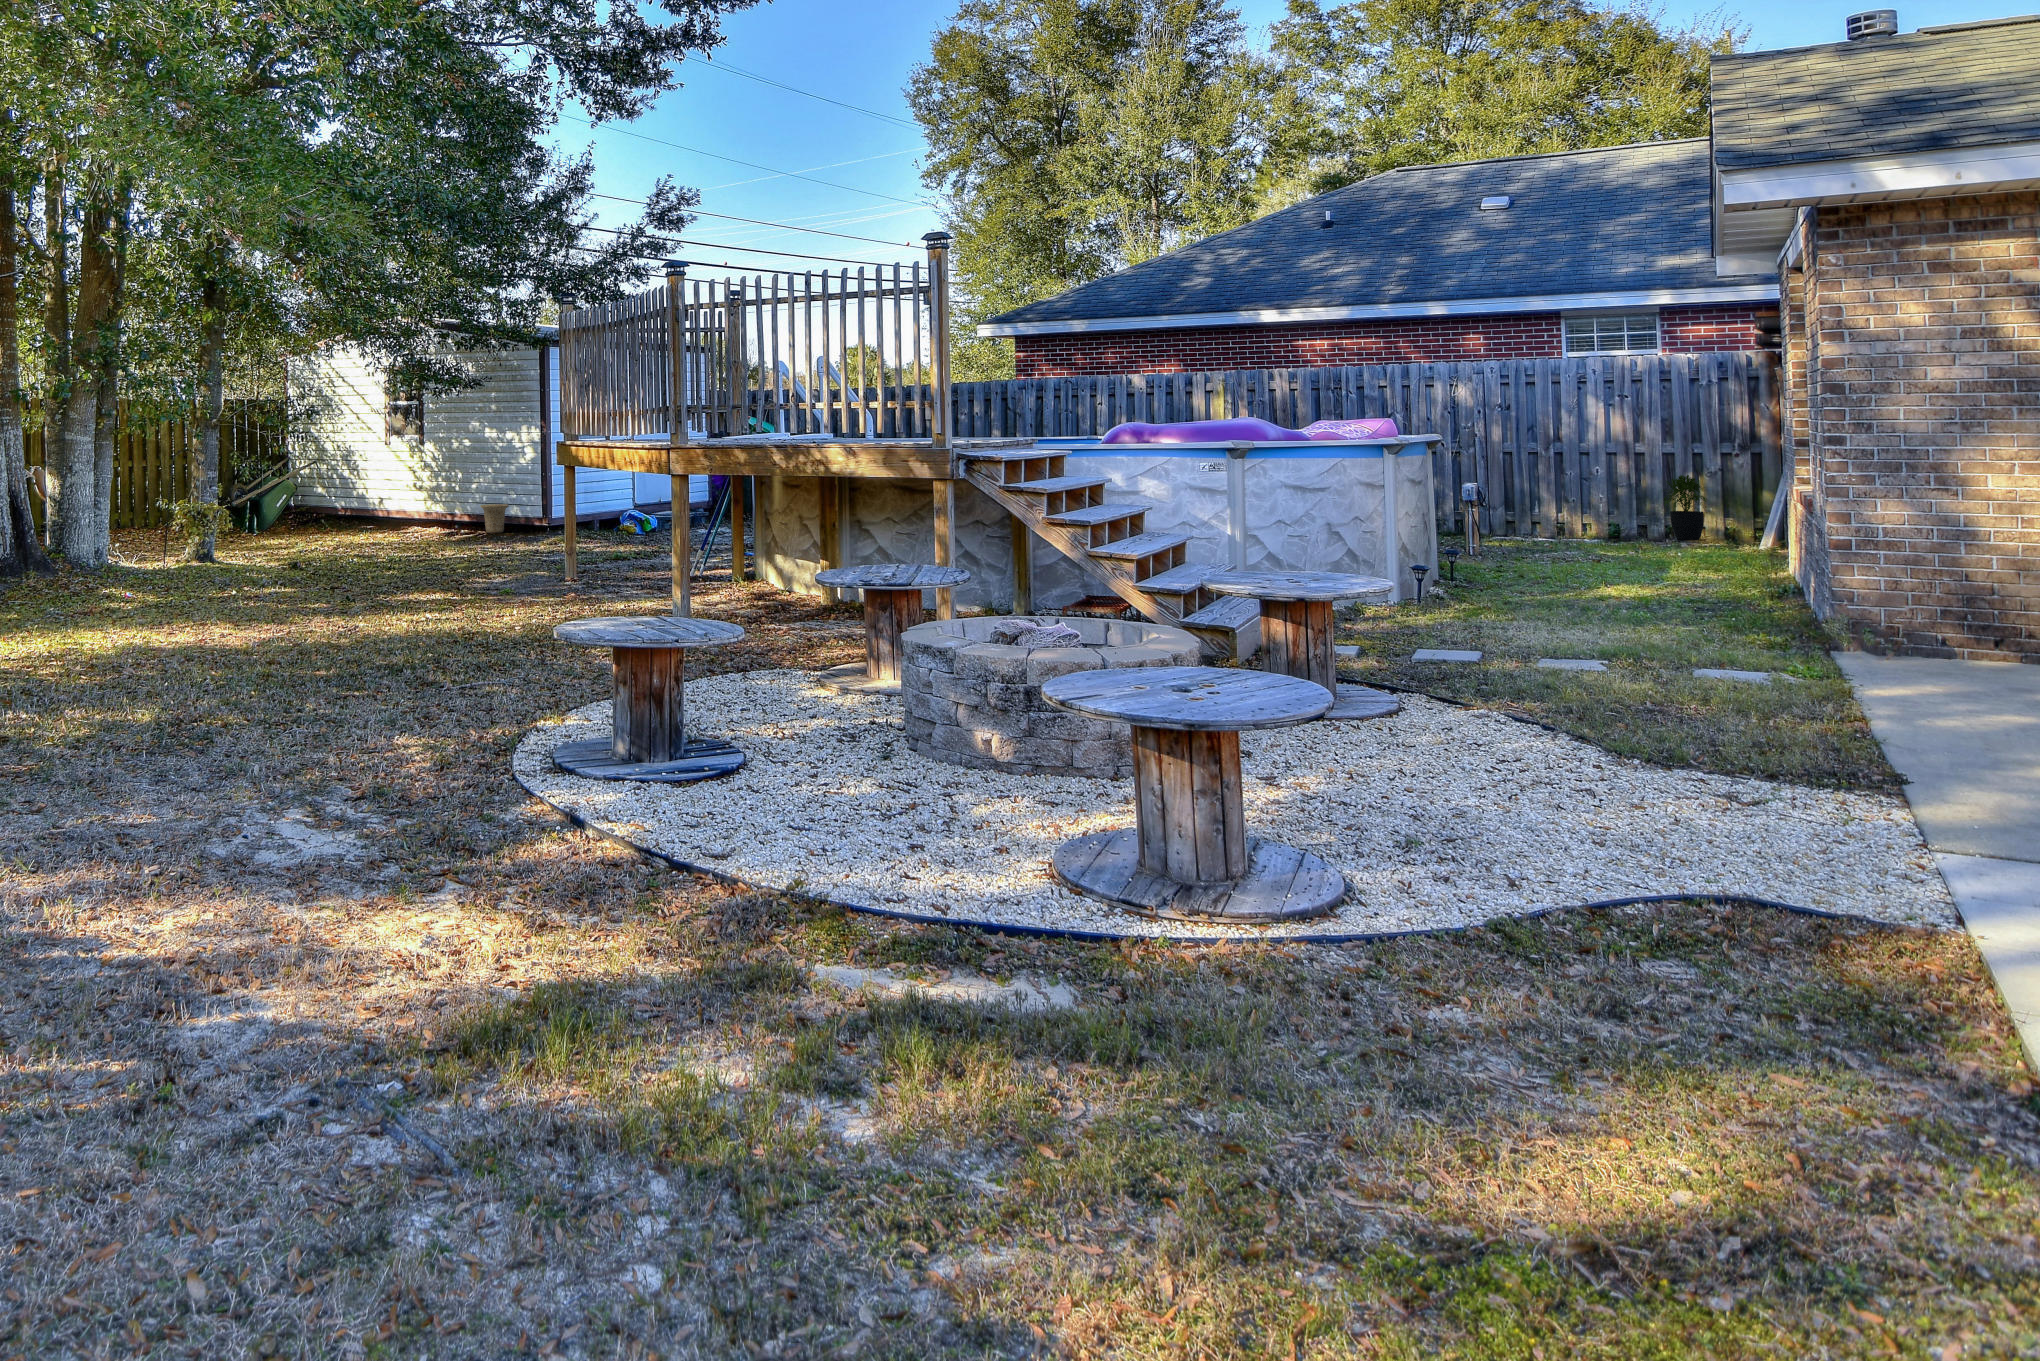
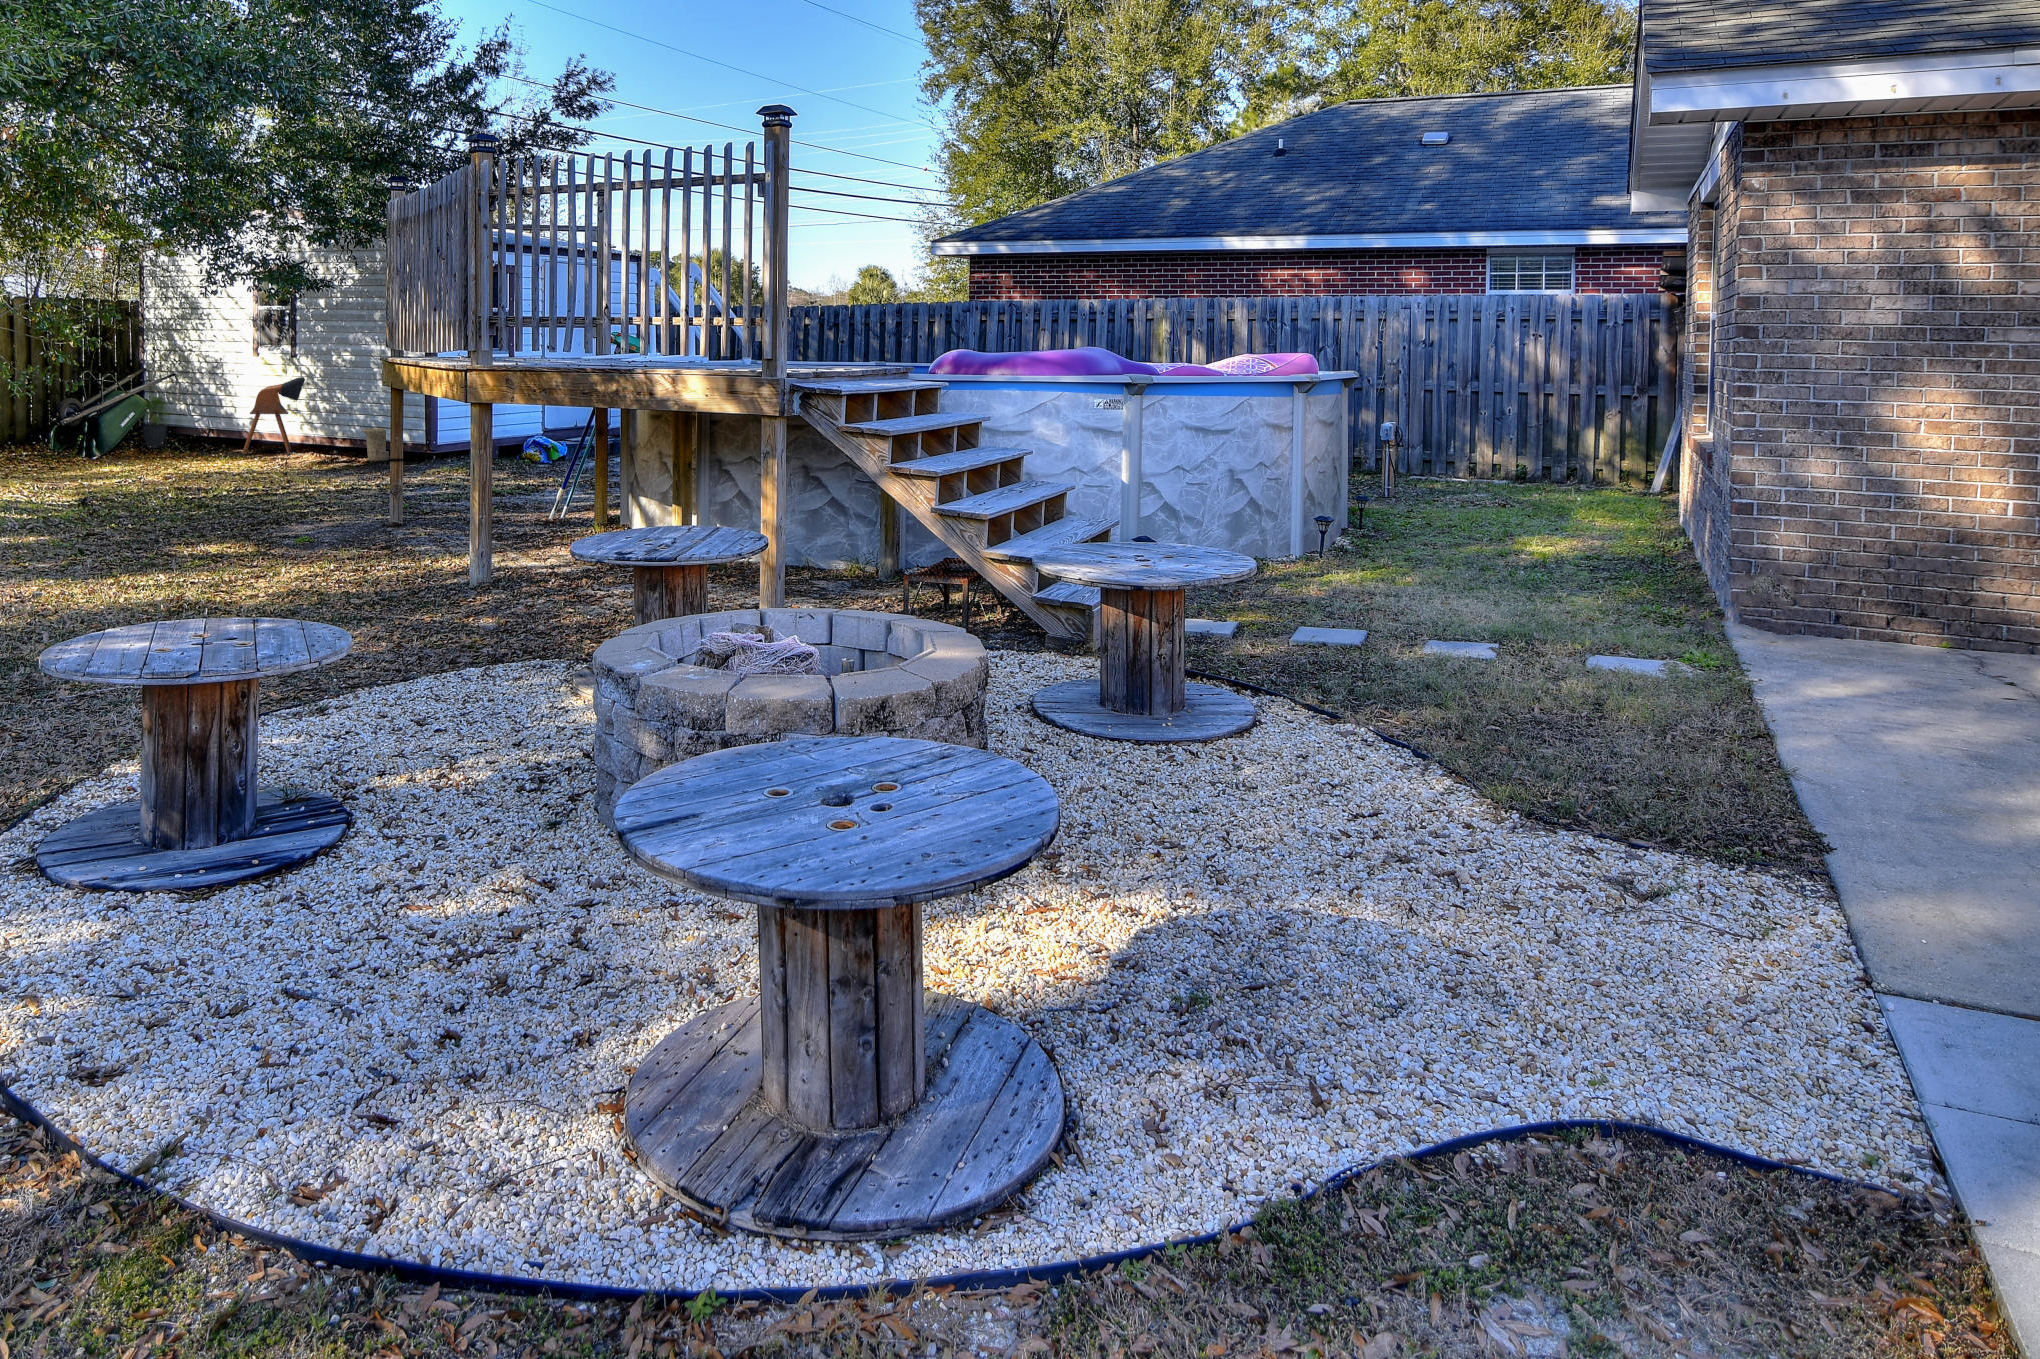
chair: none [377,462,426,530] -> present [241,377,305,456]
potted plant: present [1663,475,1706,540] -> present [140,398,168,448]

